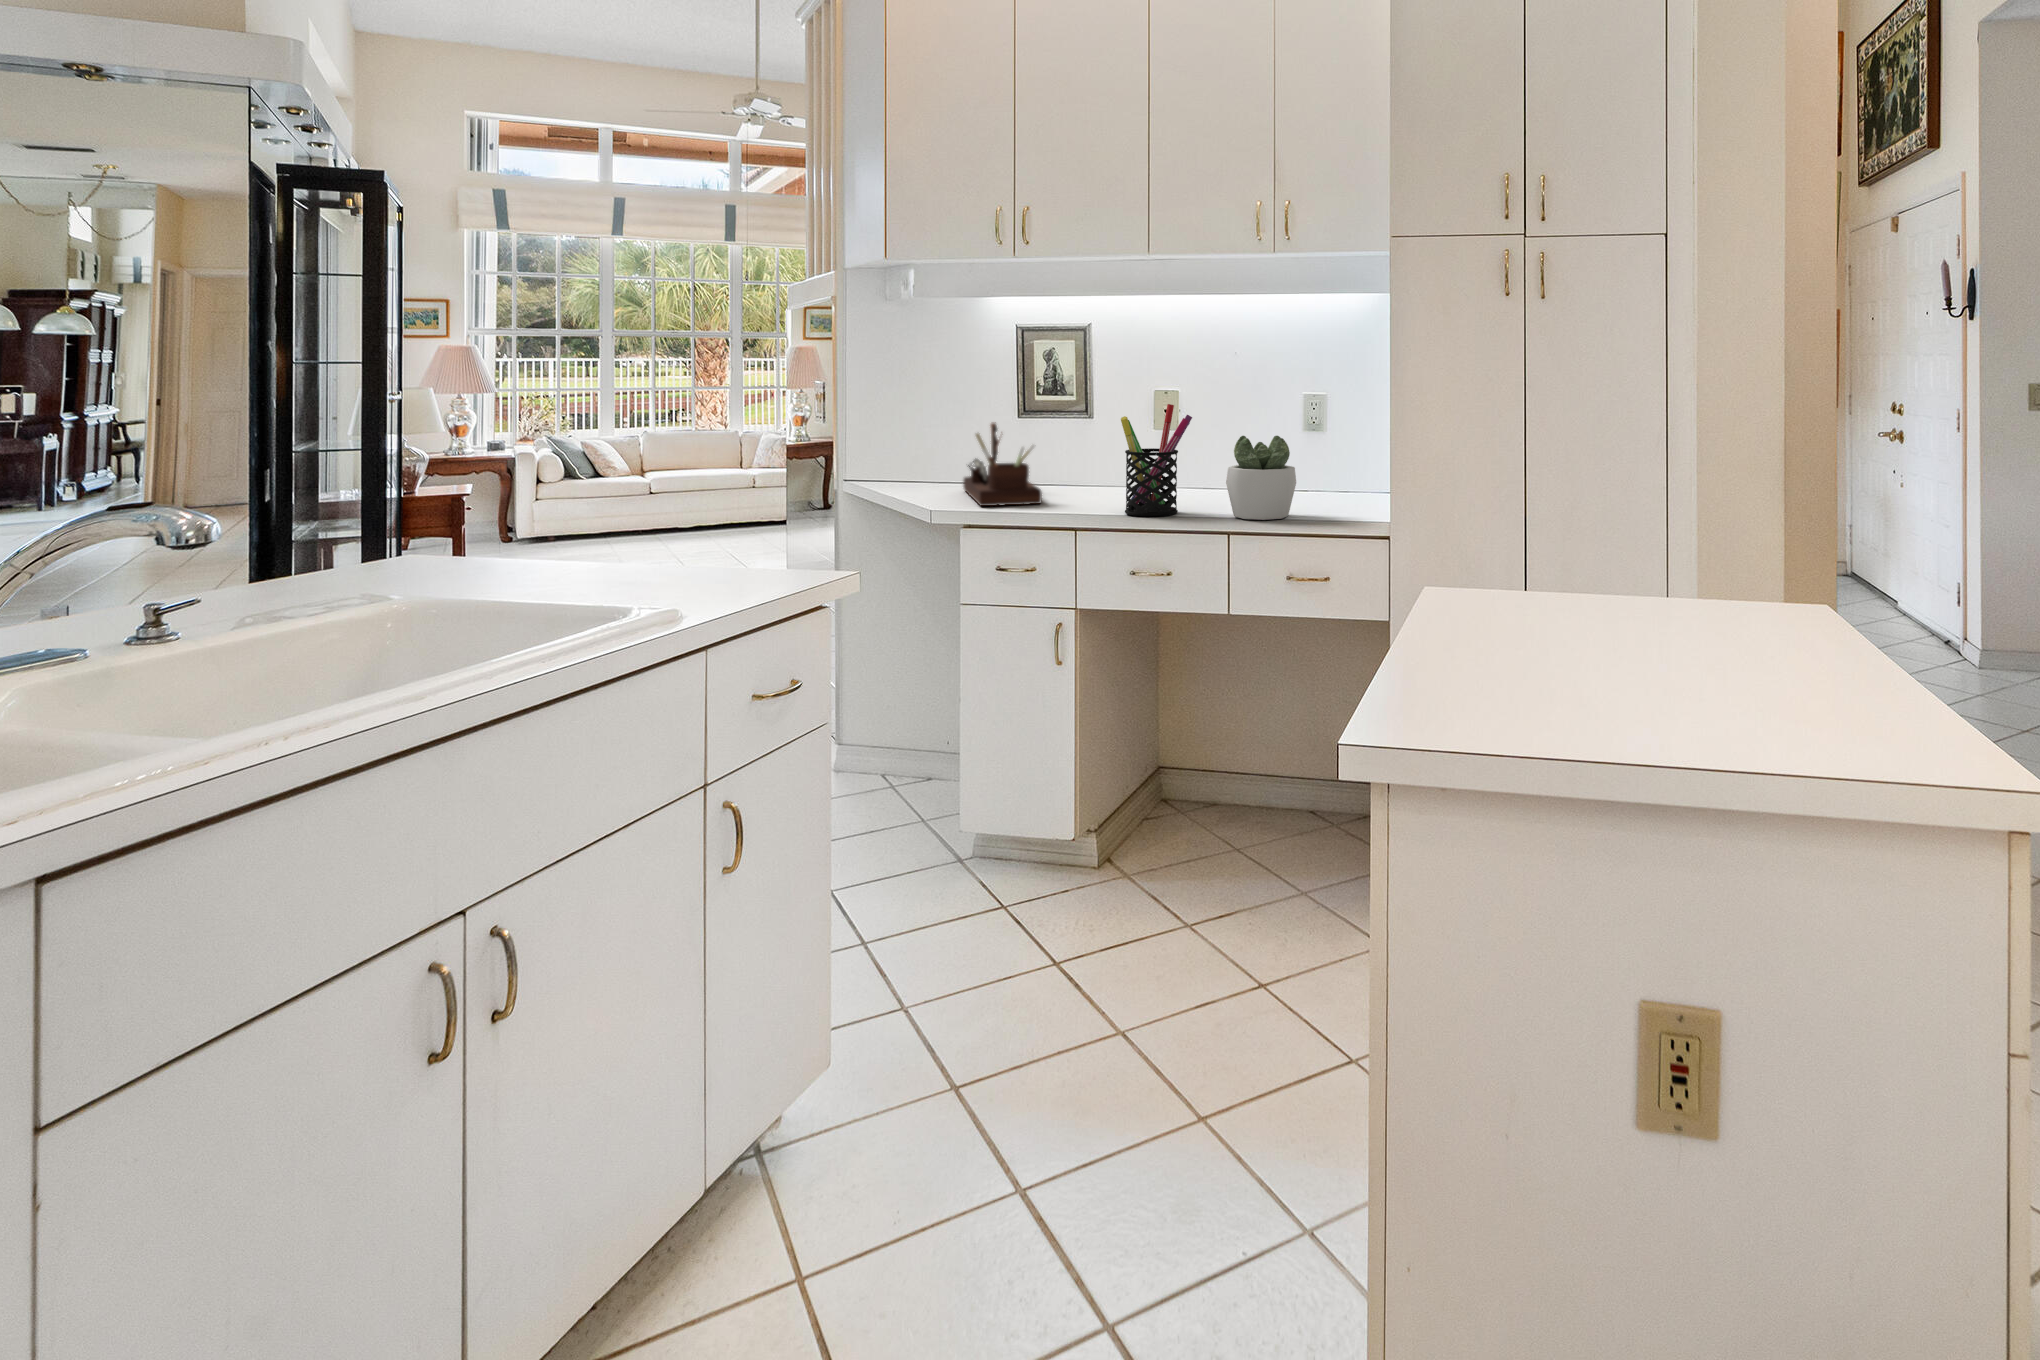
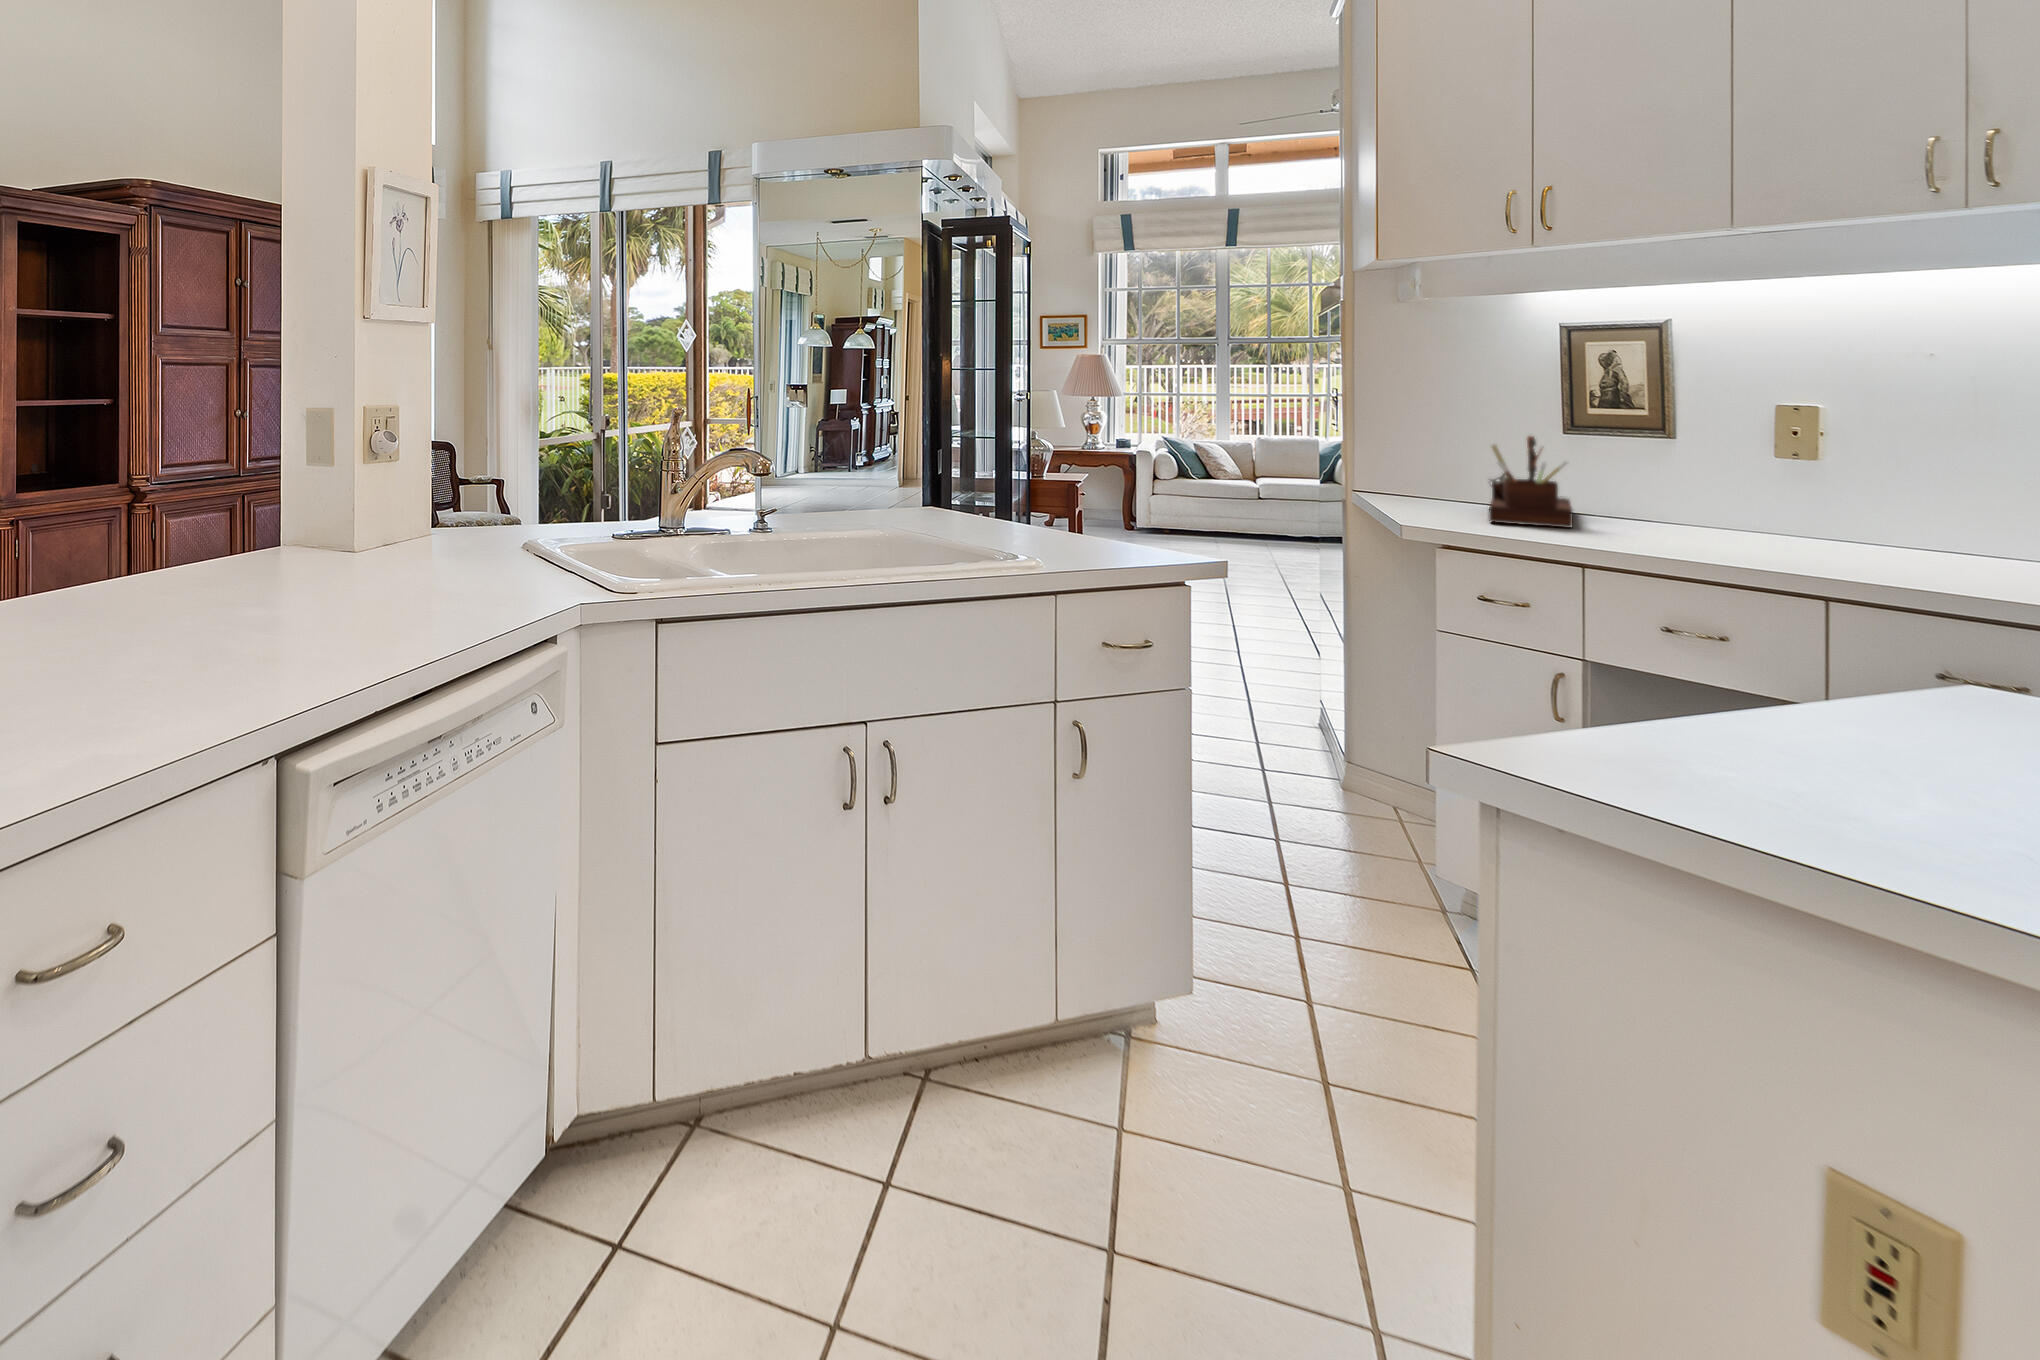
pen holder: present [1121,404,1192,516] -> none [1661,421,1786,556]
succulent plant: present [1226,436,1296,520] -> none [1830,466,1966,580]

